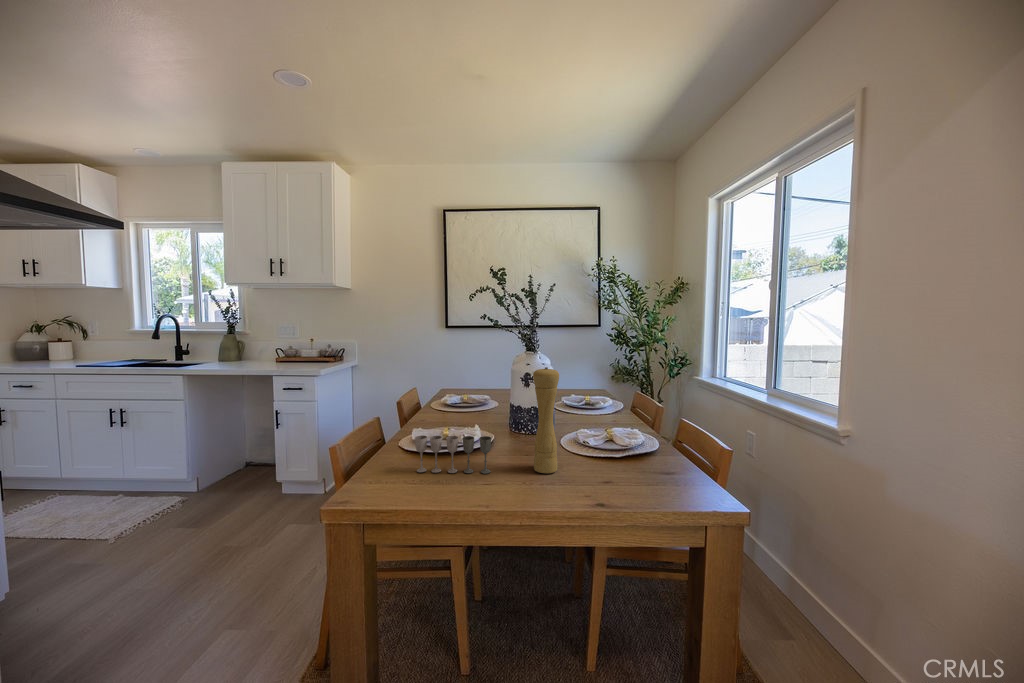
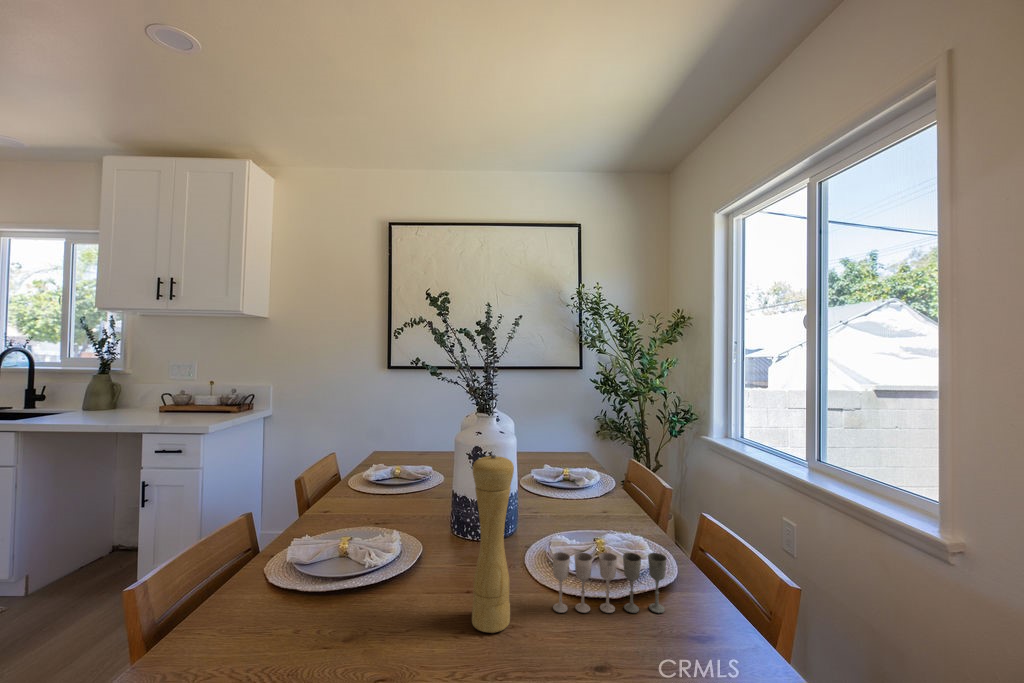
wine glass: present [415,435,491,474] -> present [552,552,667,613]

